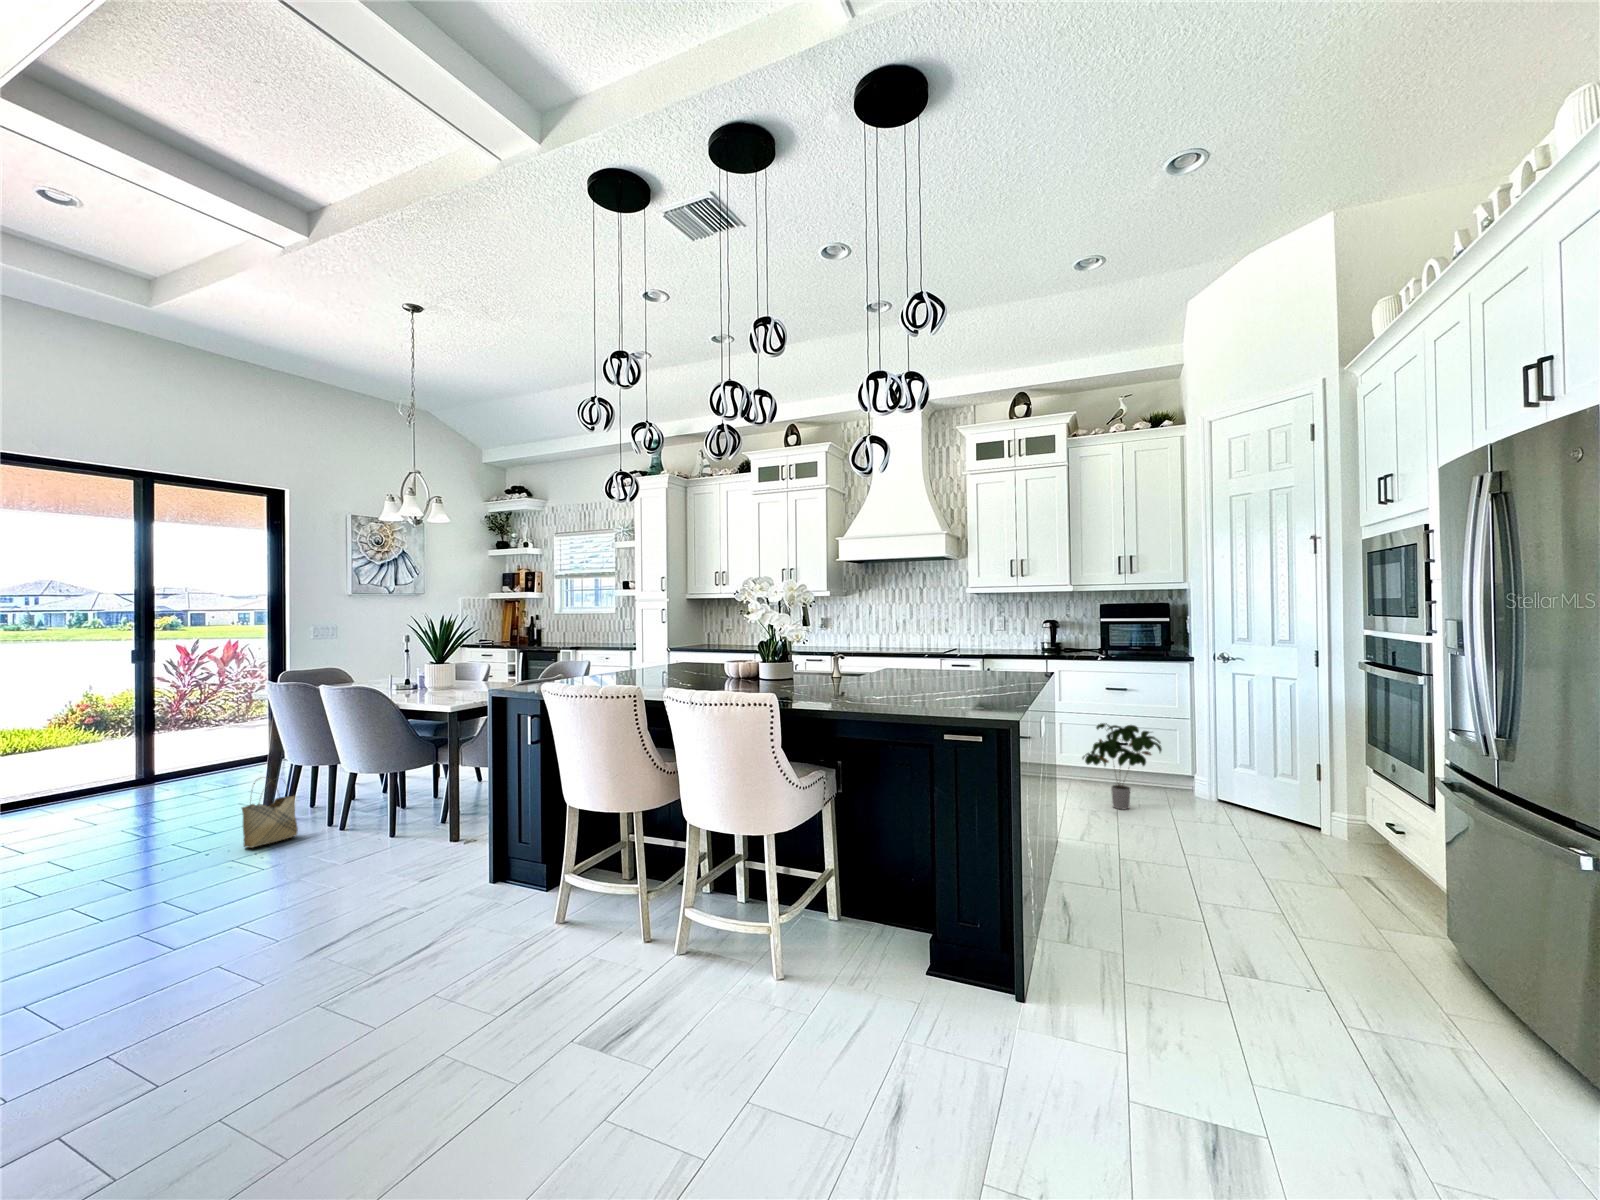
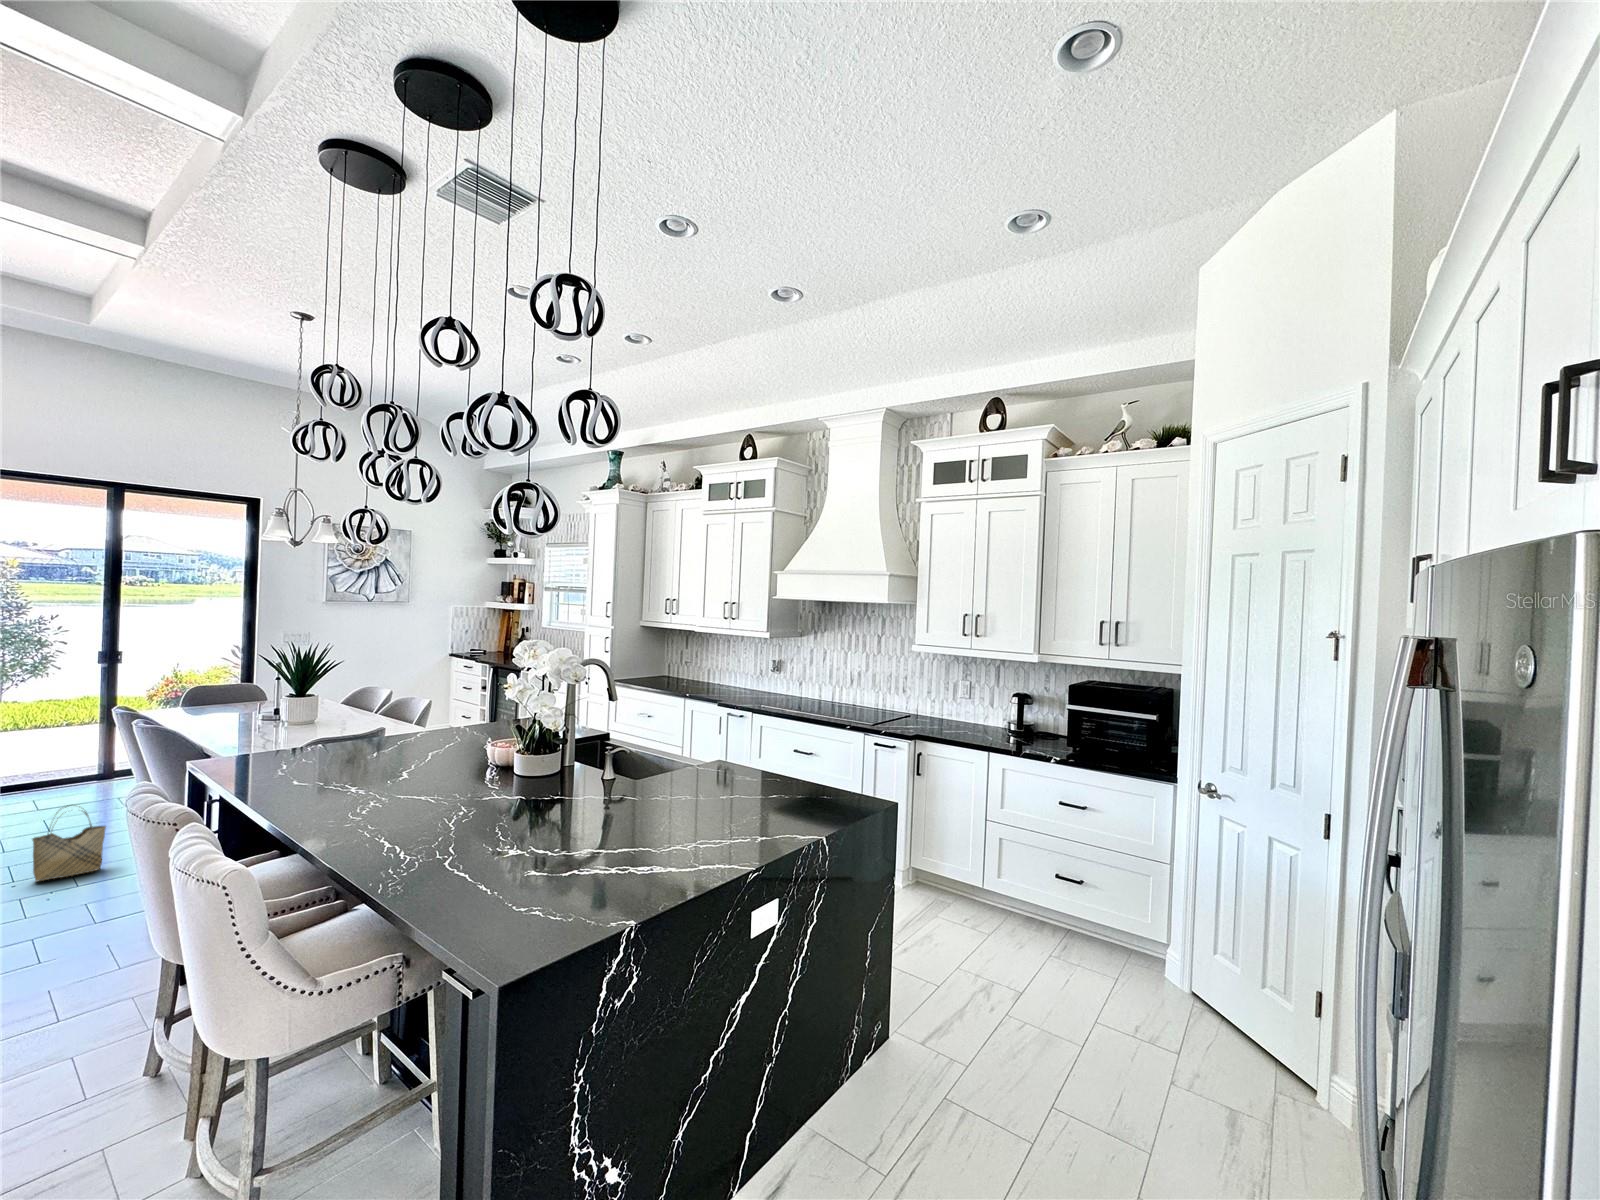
potted plant: present [1083,723,1162,809] -> none [997,857,1093,988]

